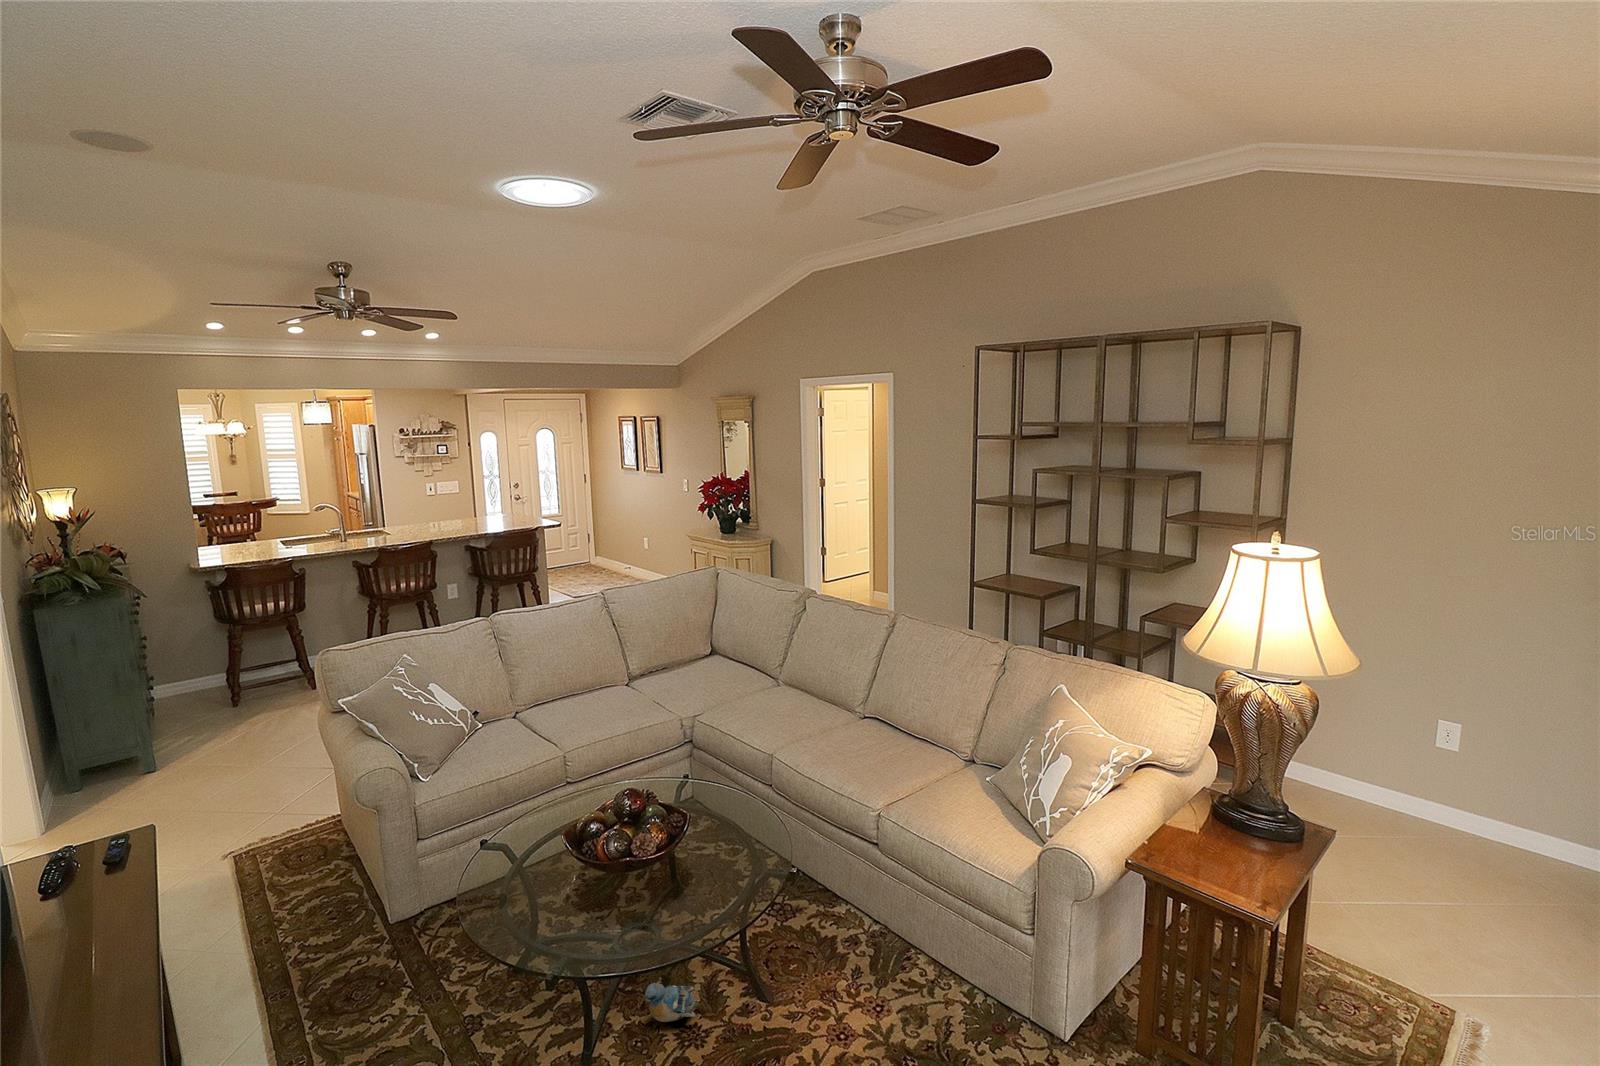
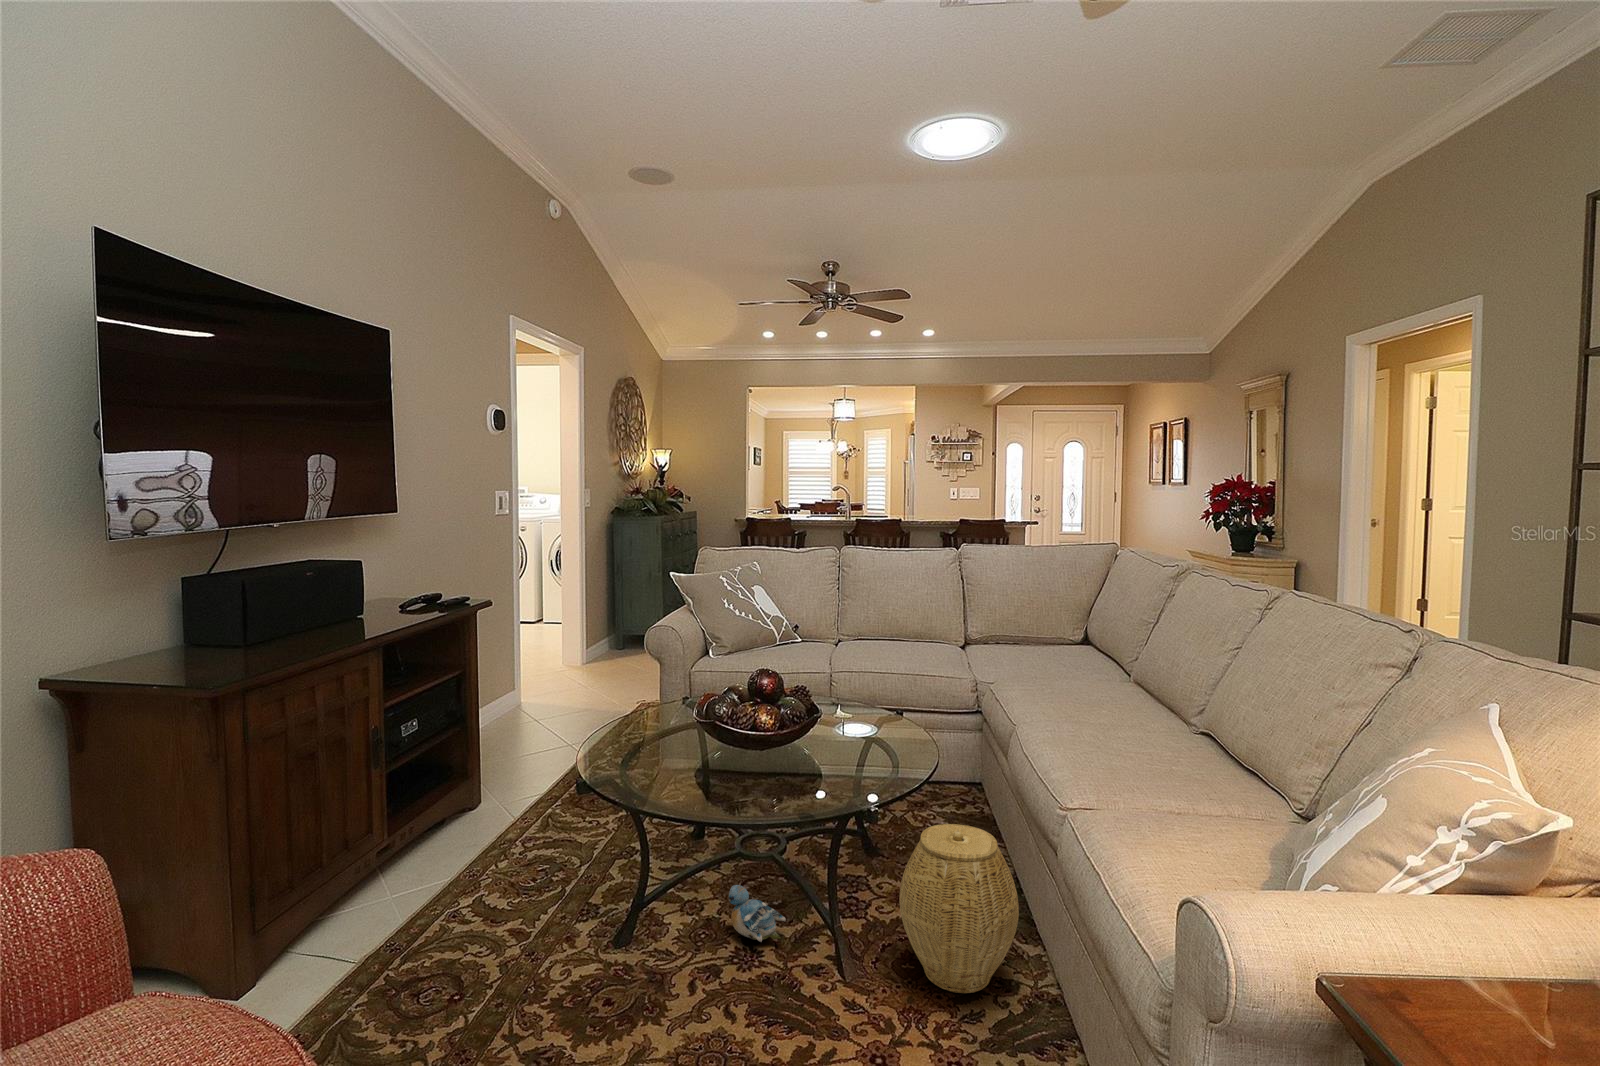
woven basket: none [779,846,864,968] -> present [899,824,1019,993]

